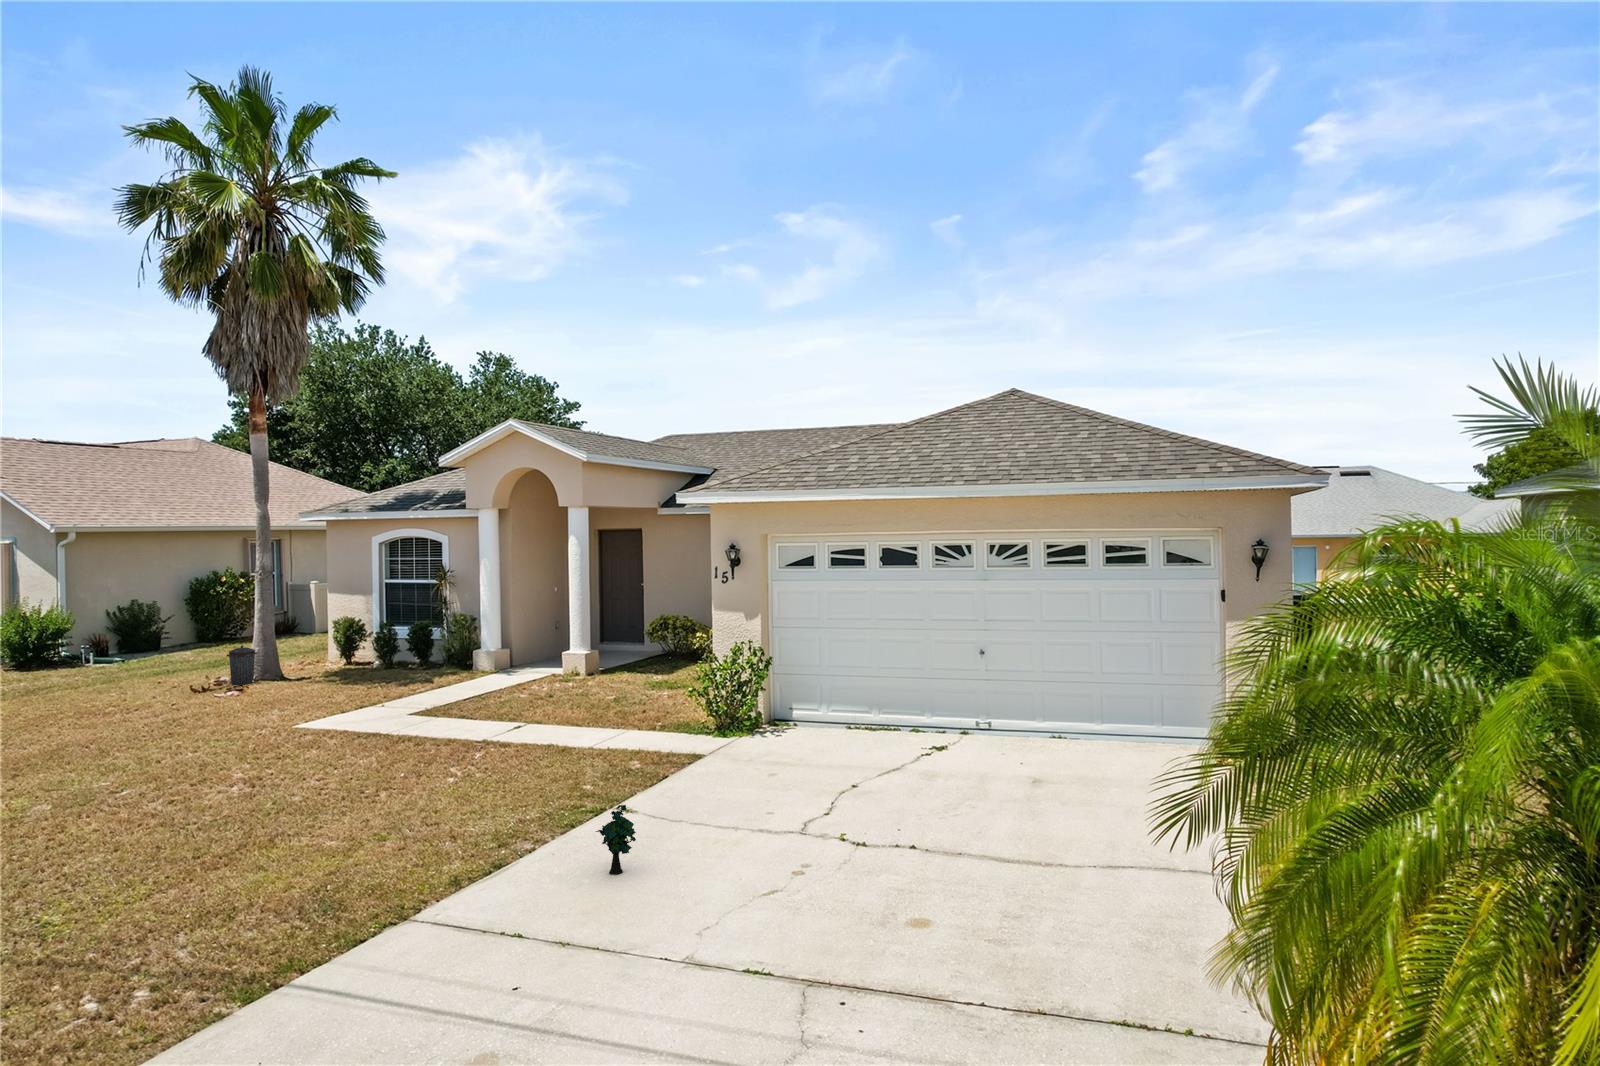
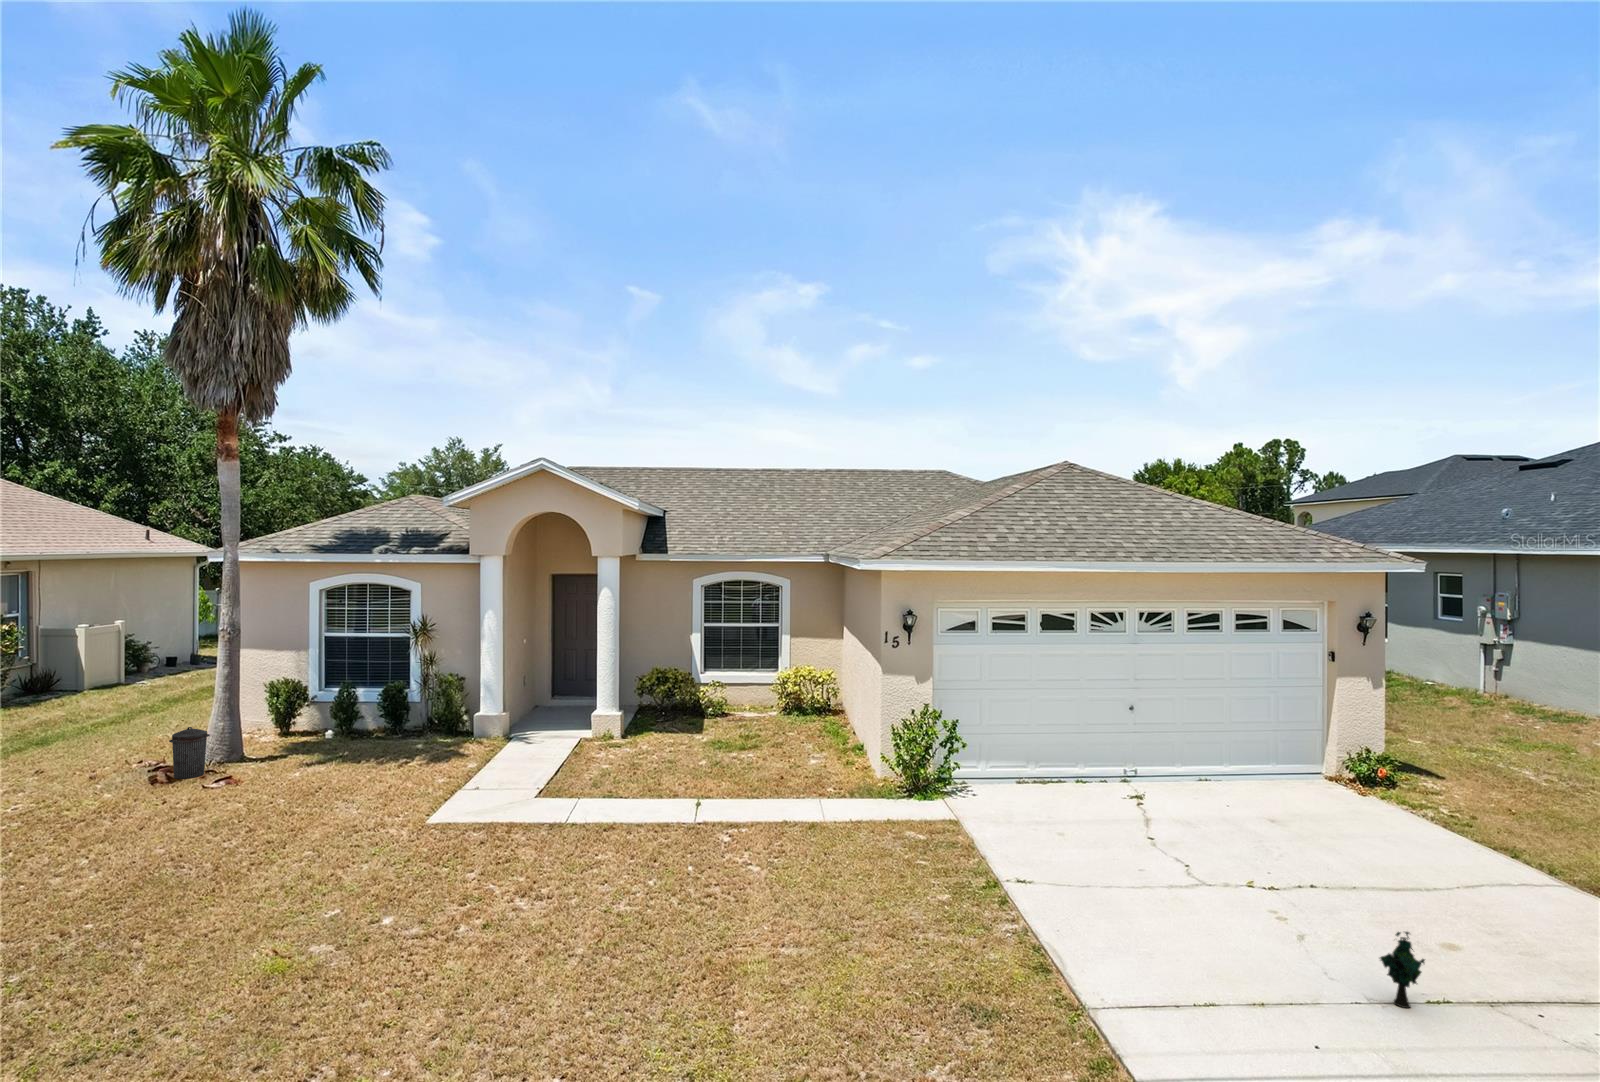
decorative plant: present [596,805,636,875] -> present [1380,932,1425,1008]

